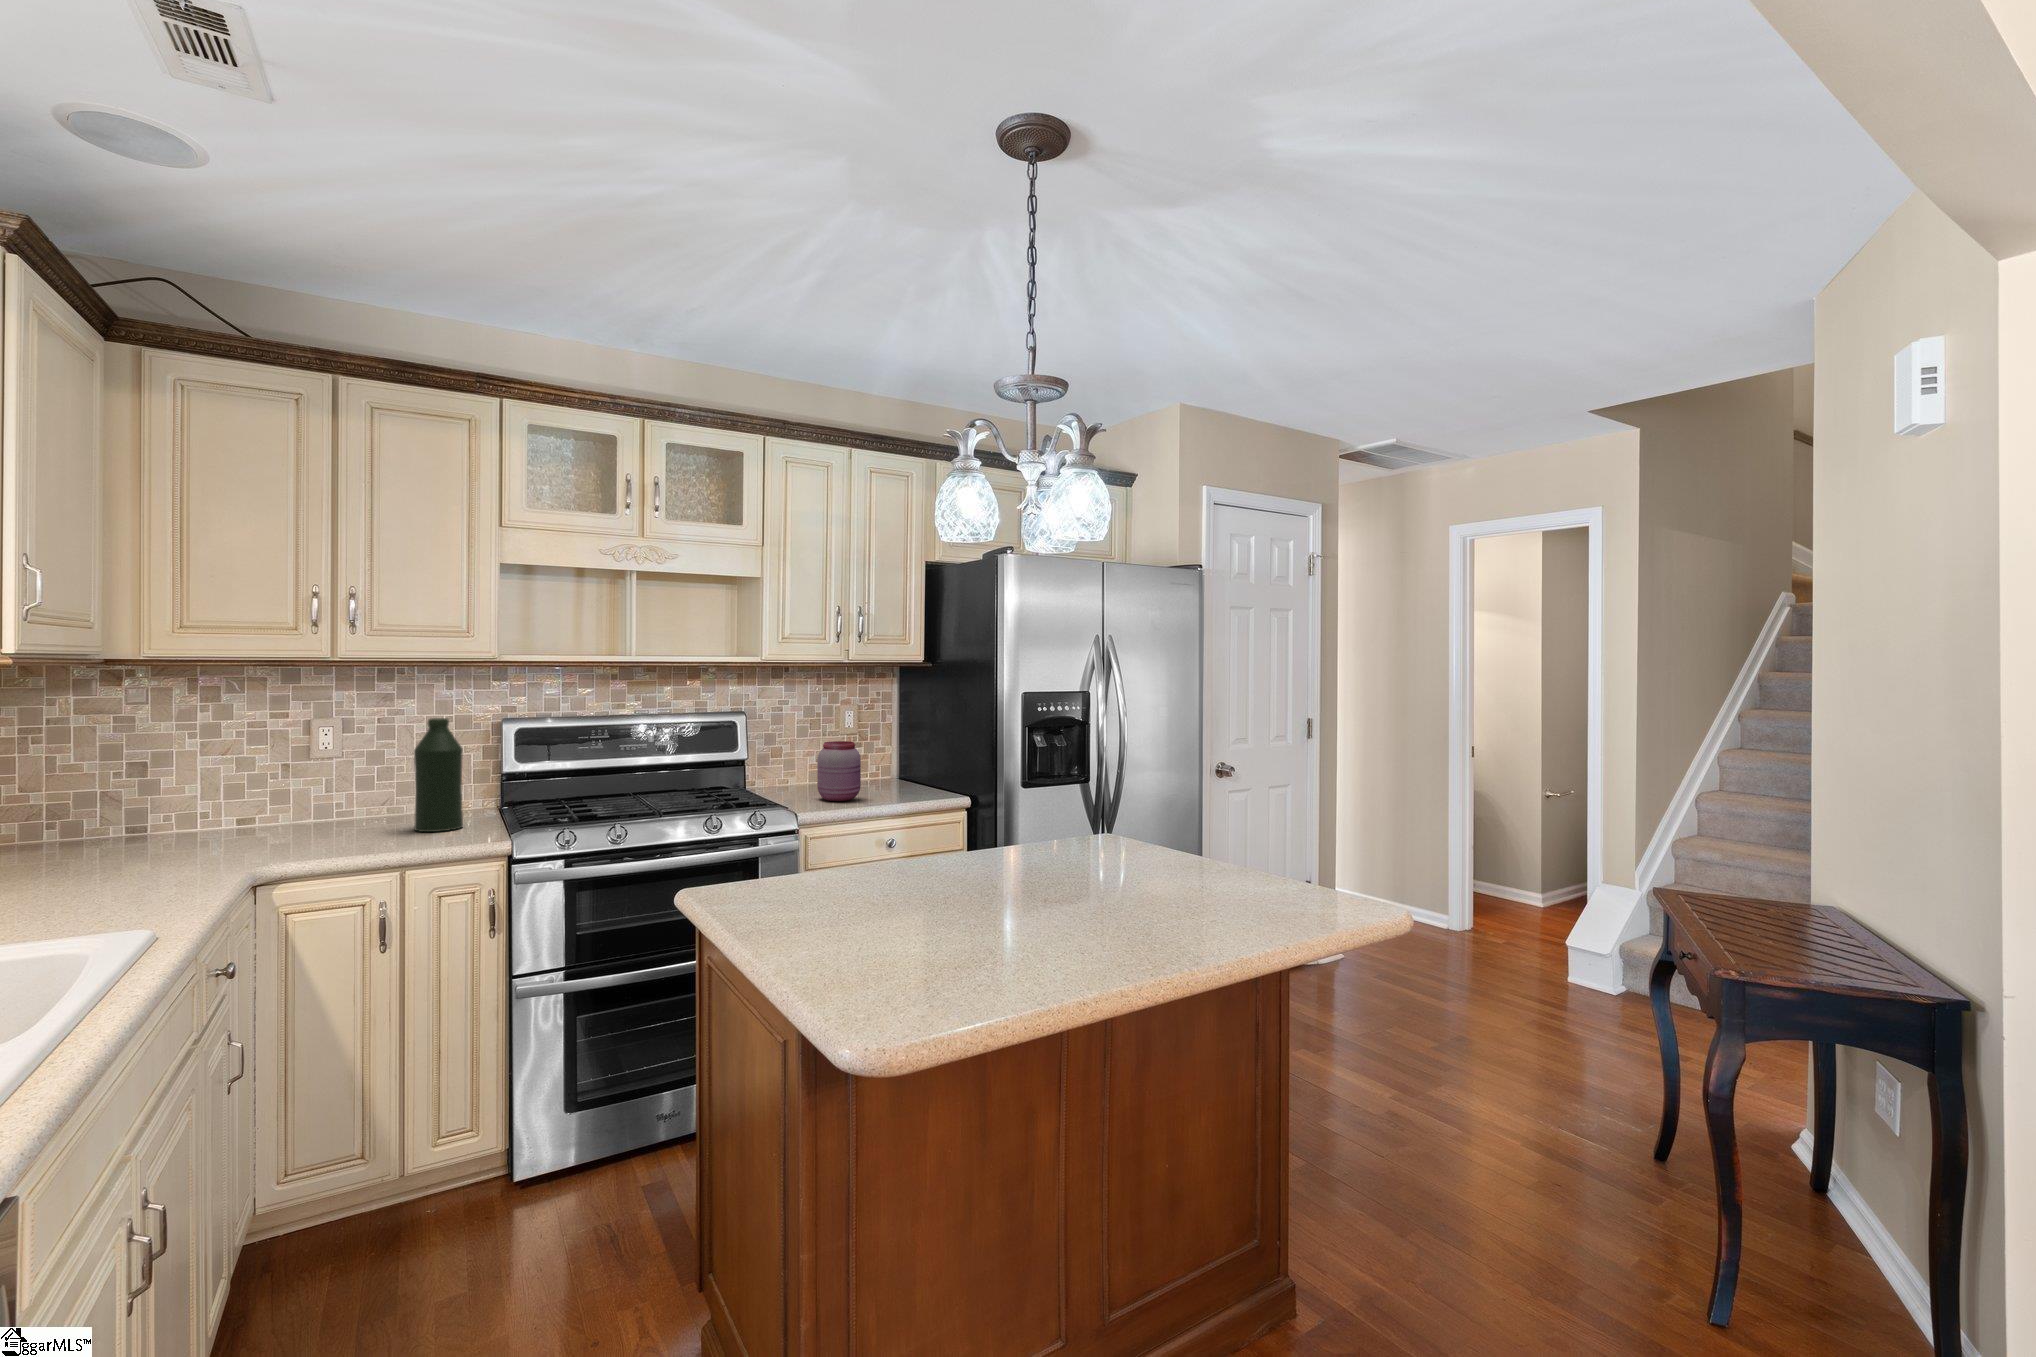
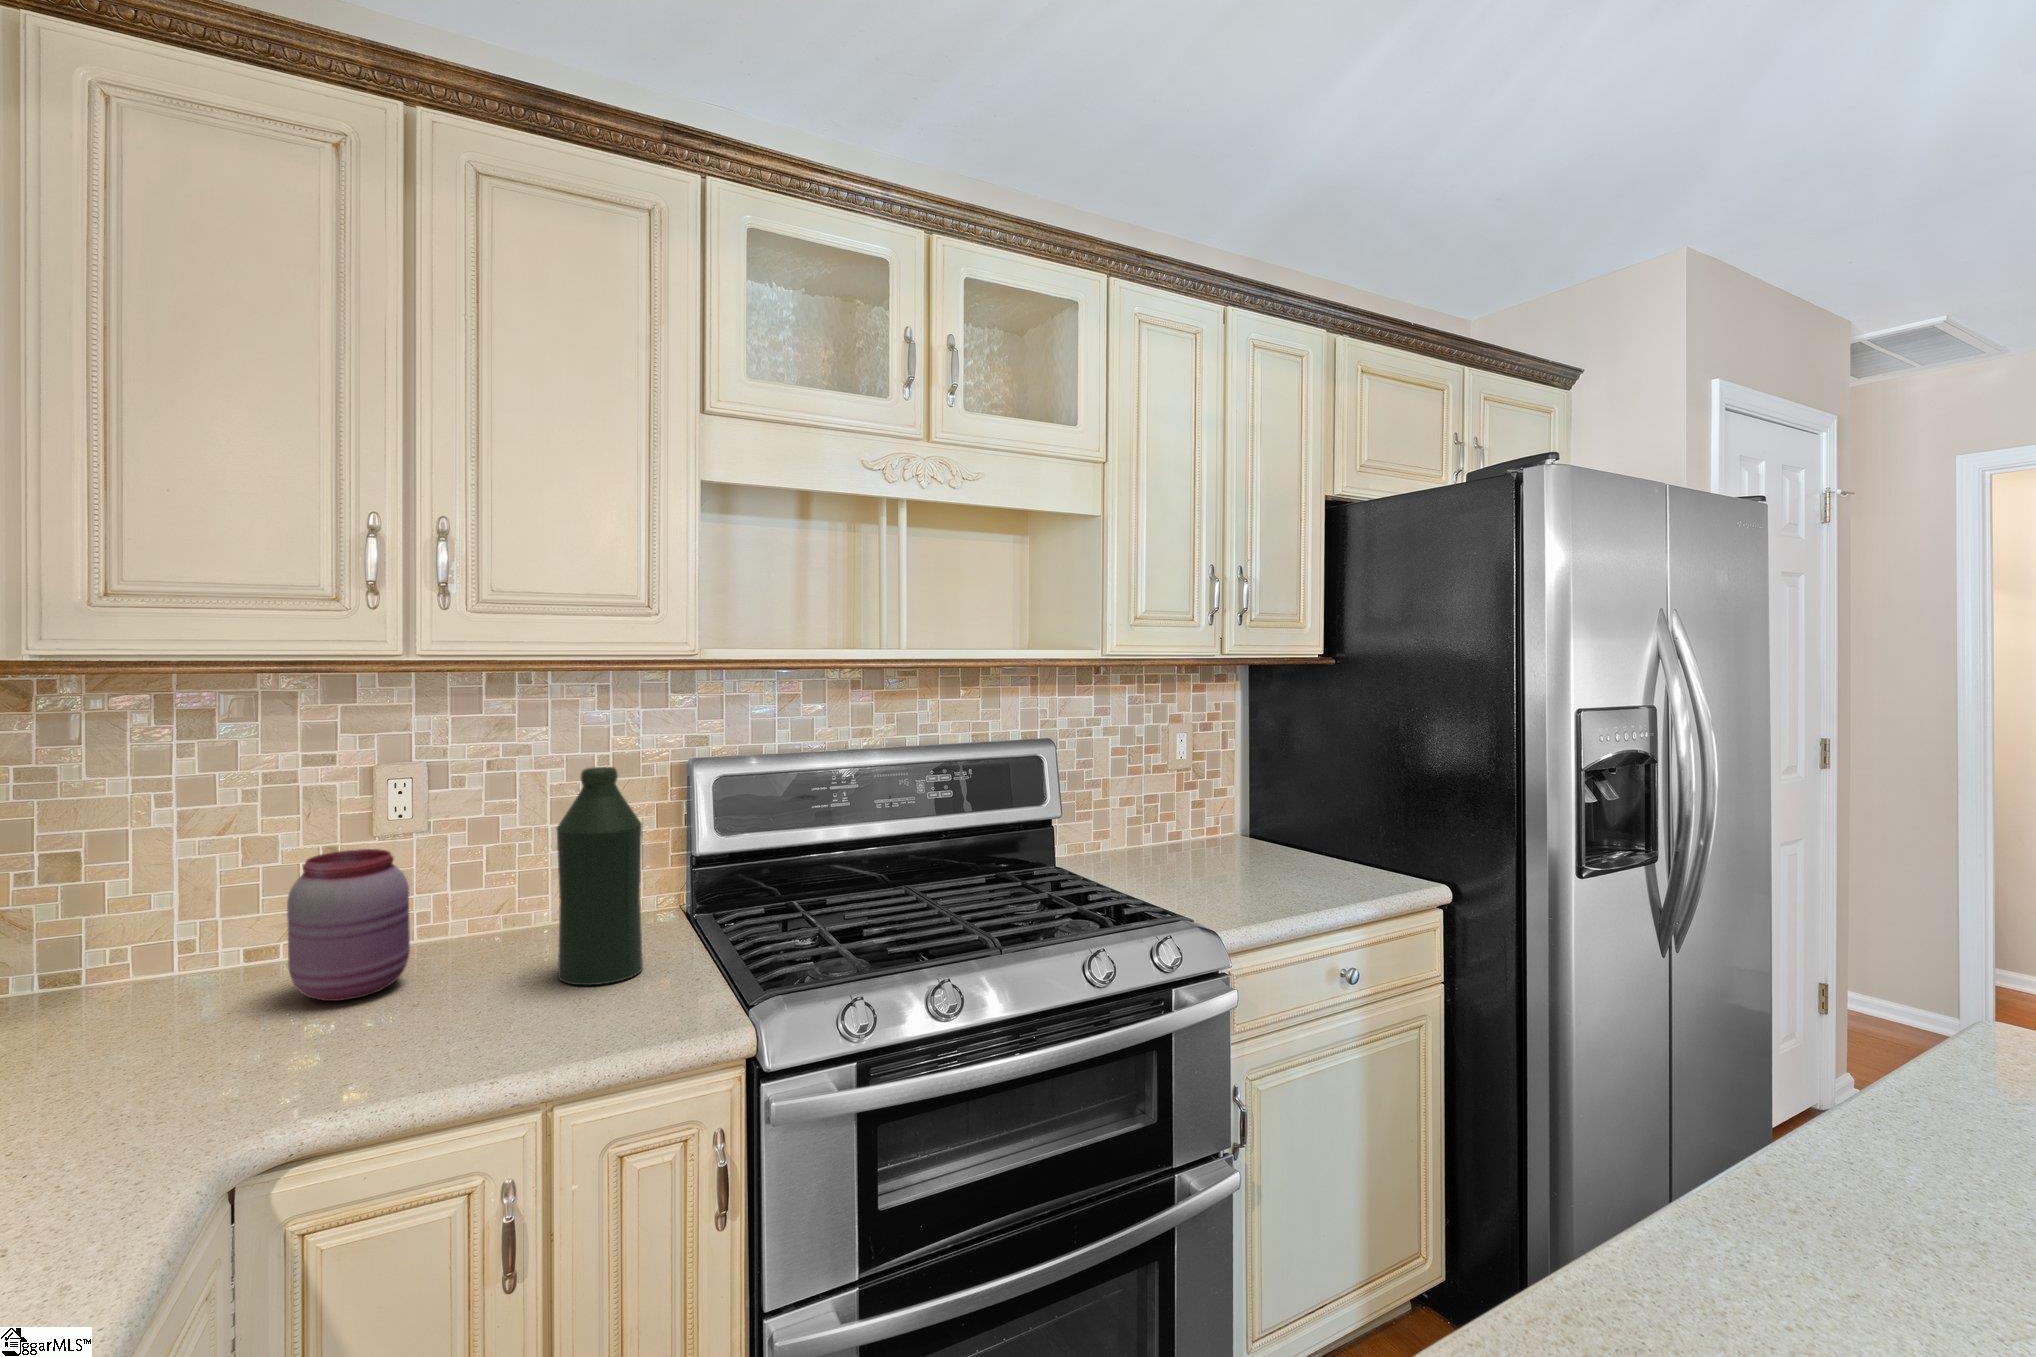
jar: present [817,741,861,801] -> present [287,849,410,1001]

